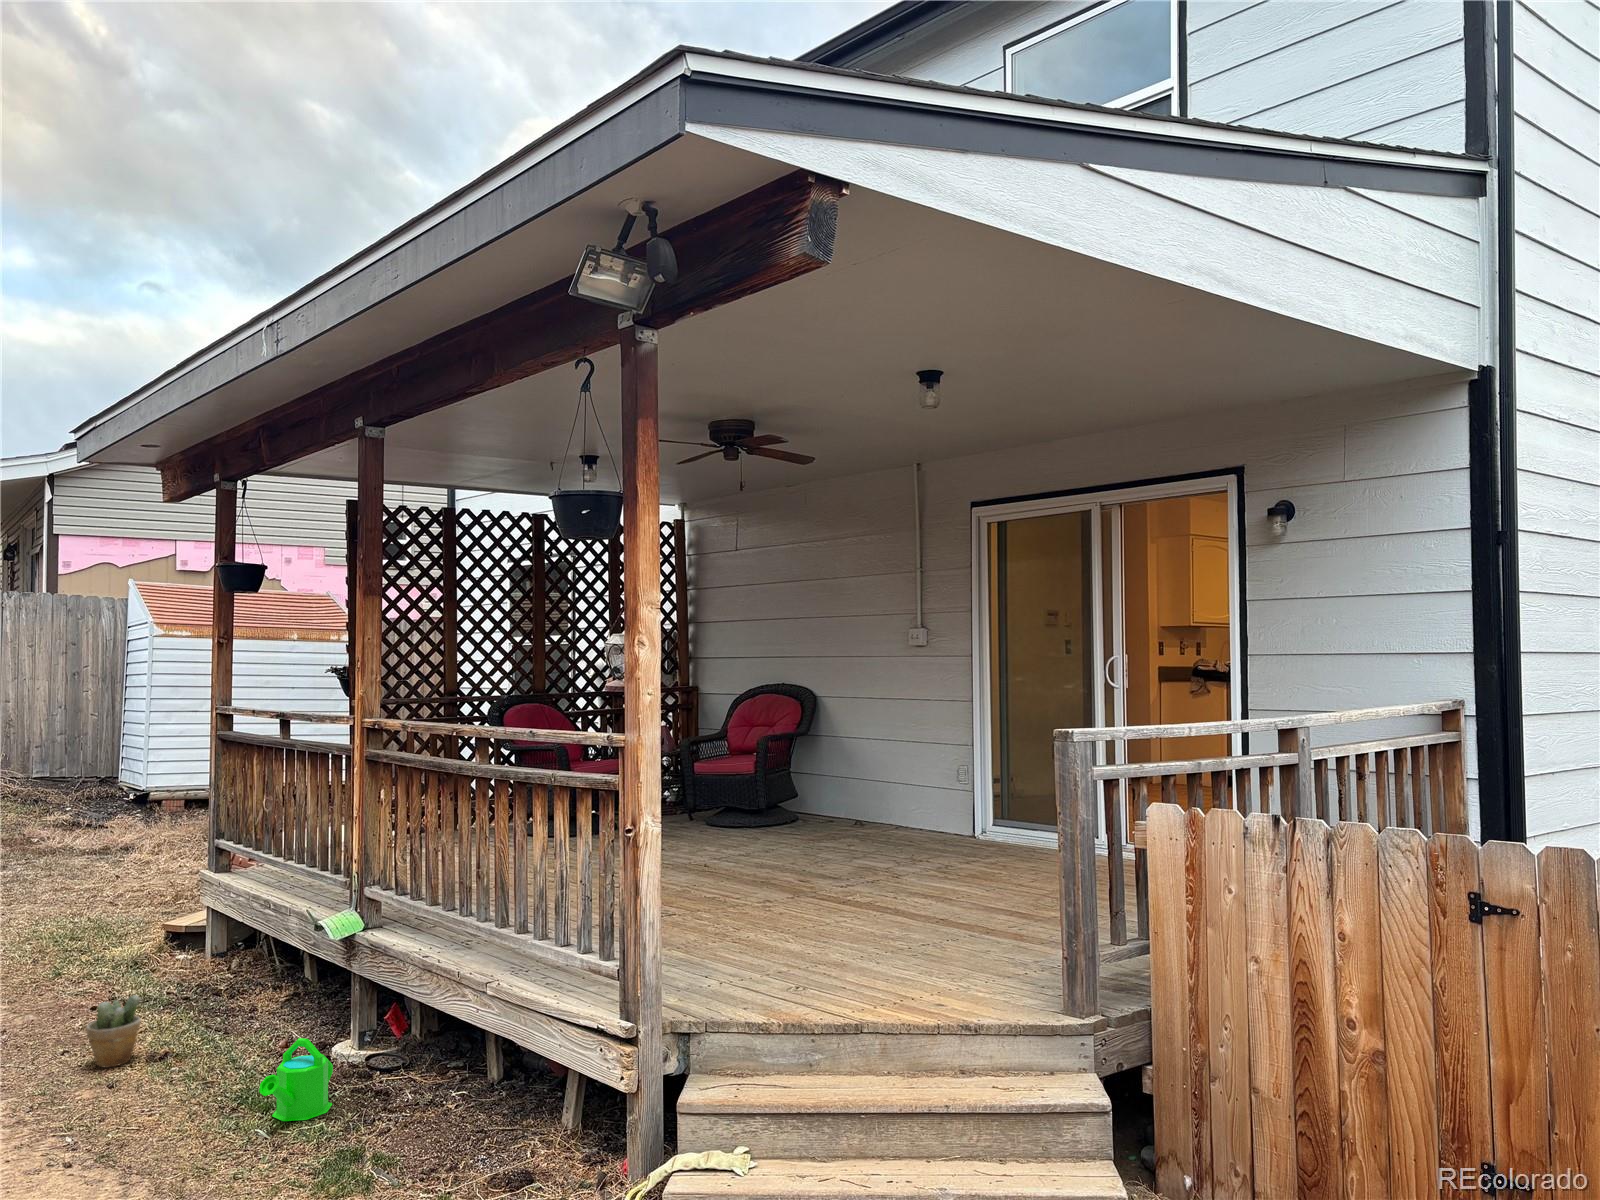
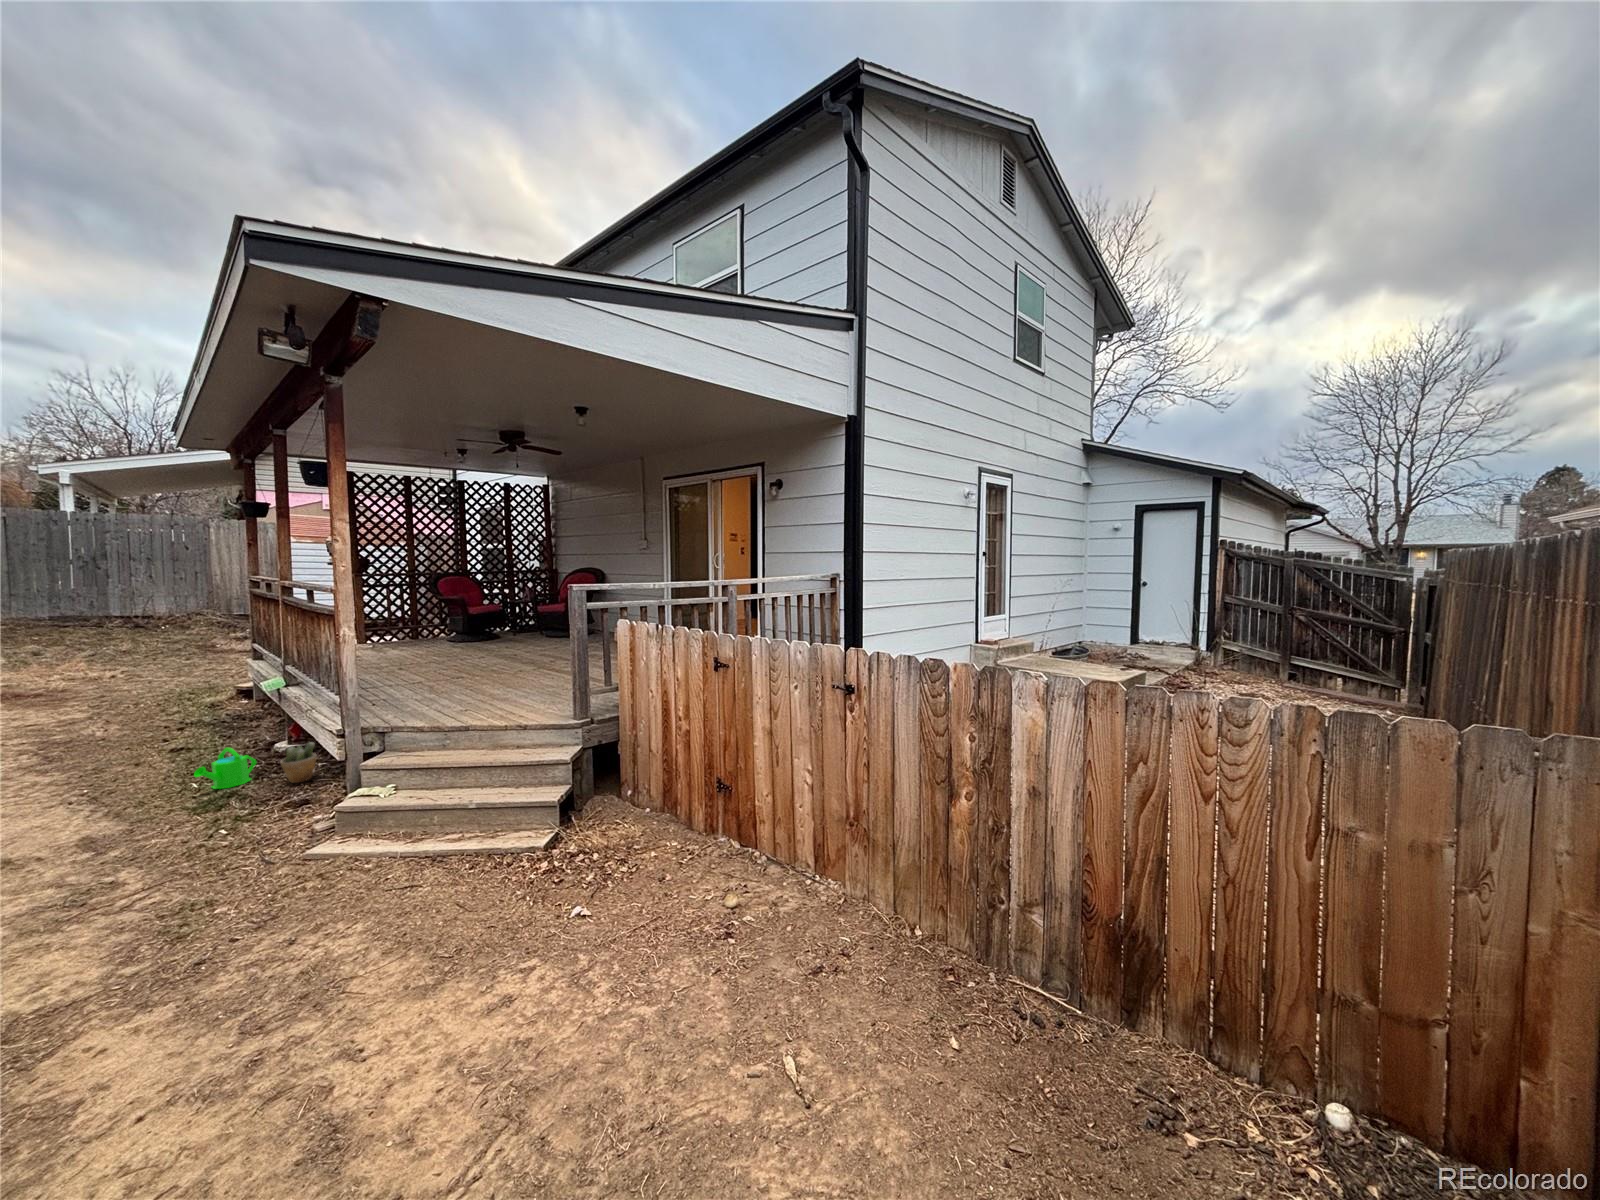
potted plant: present [87,995,140,1068] -> present [281,742,317,783]

